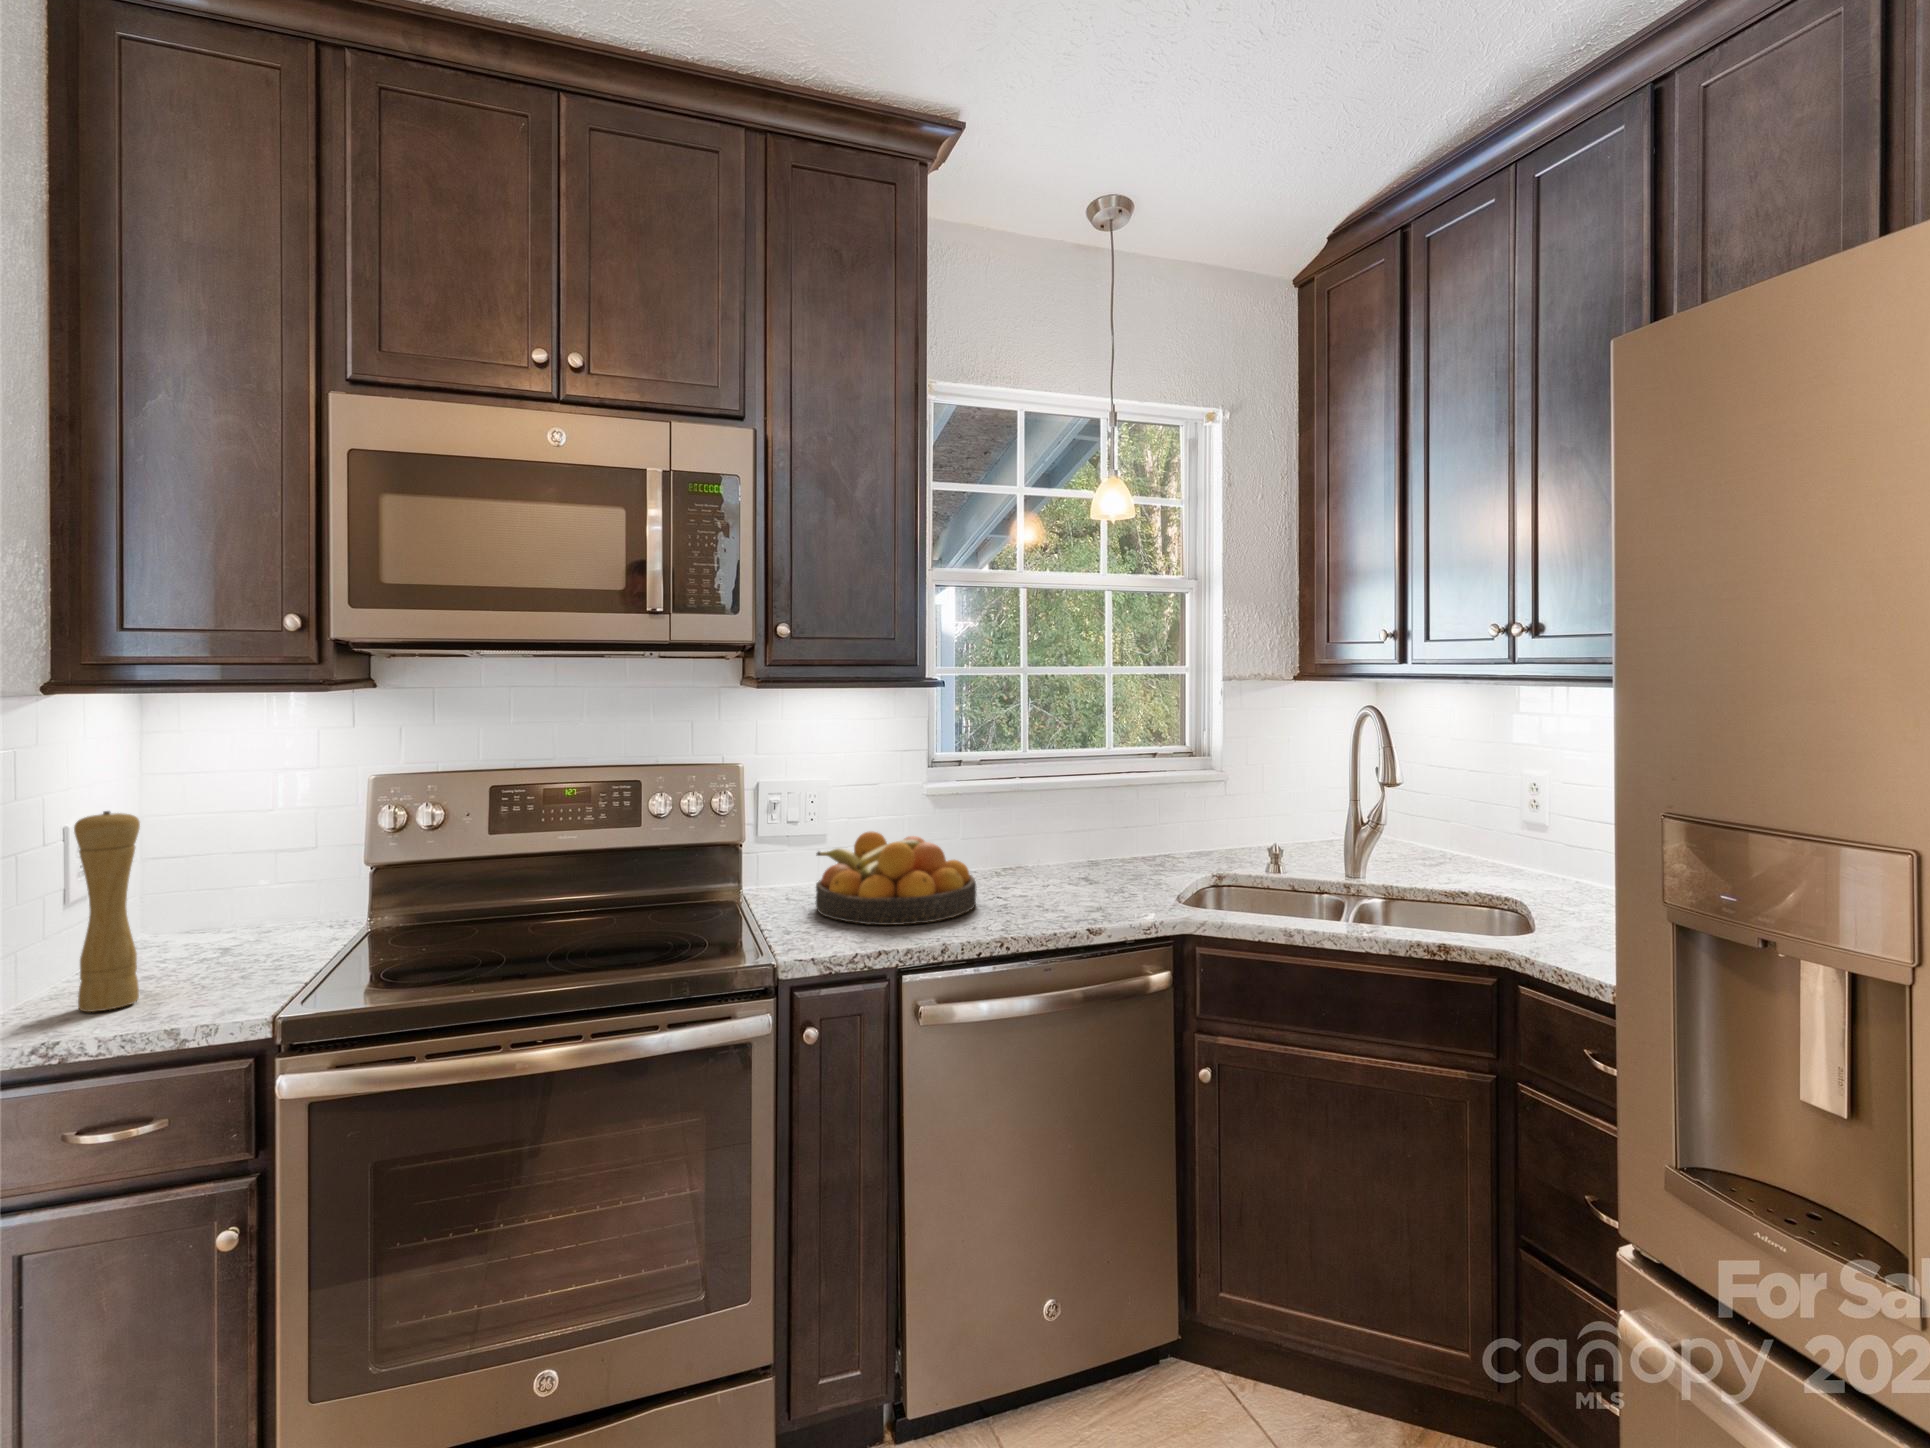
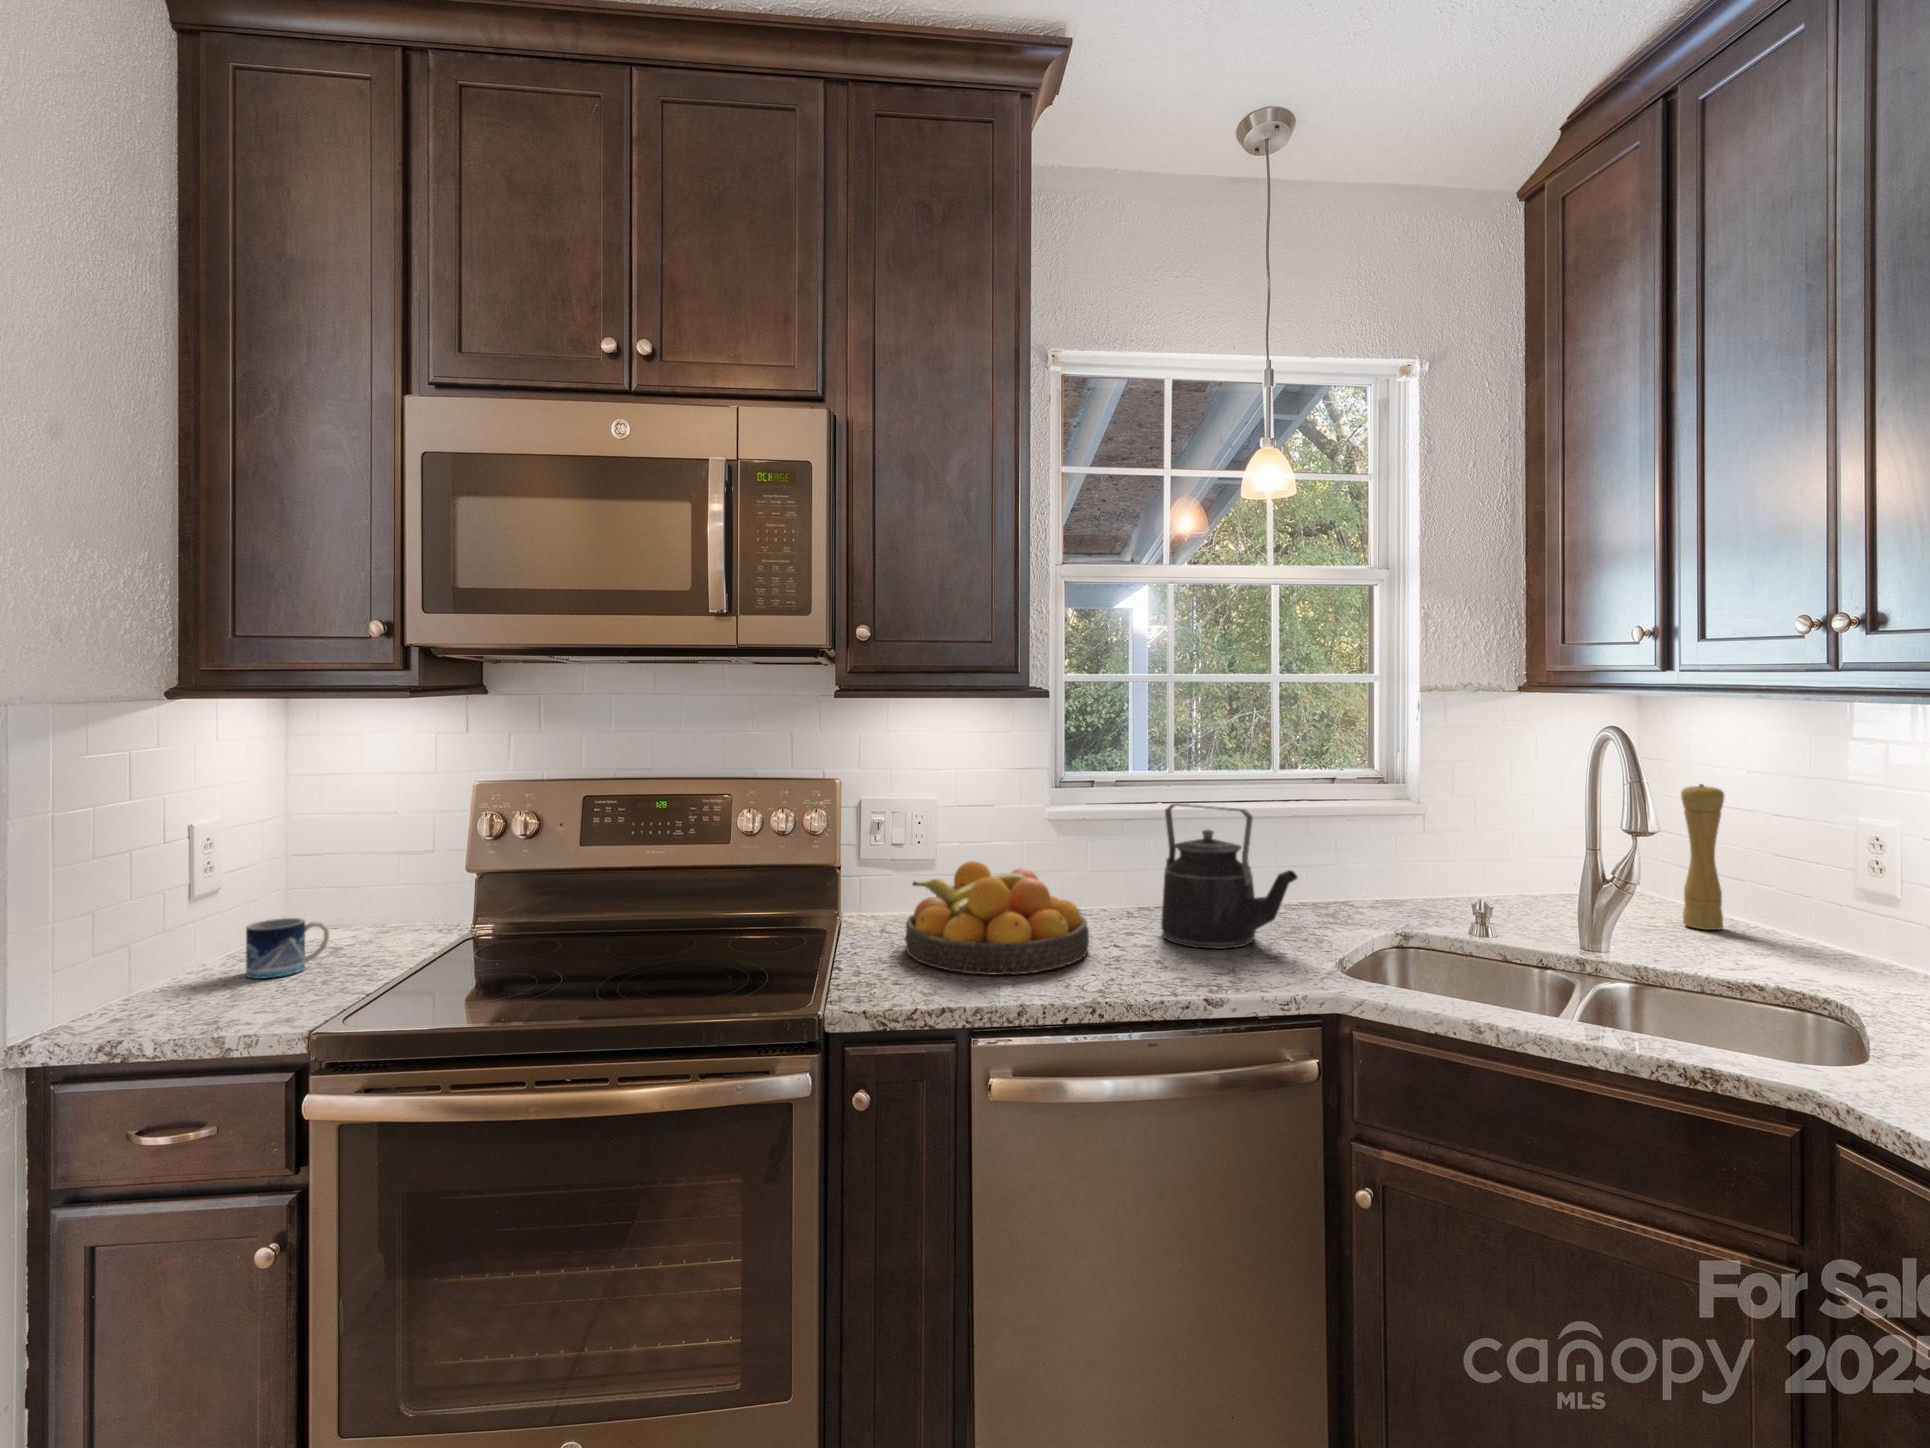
kettle: none [1027,776,1142,895] -> present [1161,804,1297,949]
pepper mill: present [74,811,140,1012] -> present [1681,784,1724,930]
mug: none [141,917,230,980] -> present [246,918,329,979]

